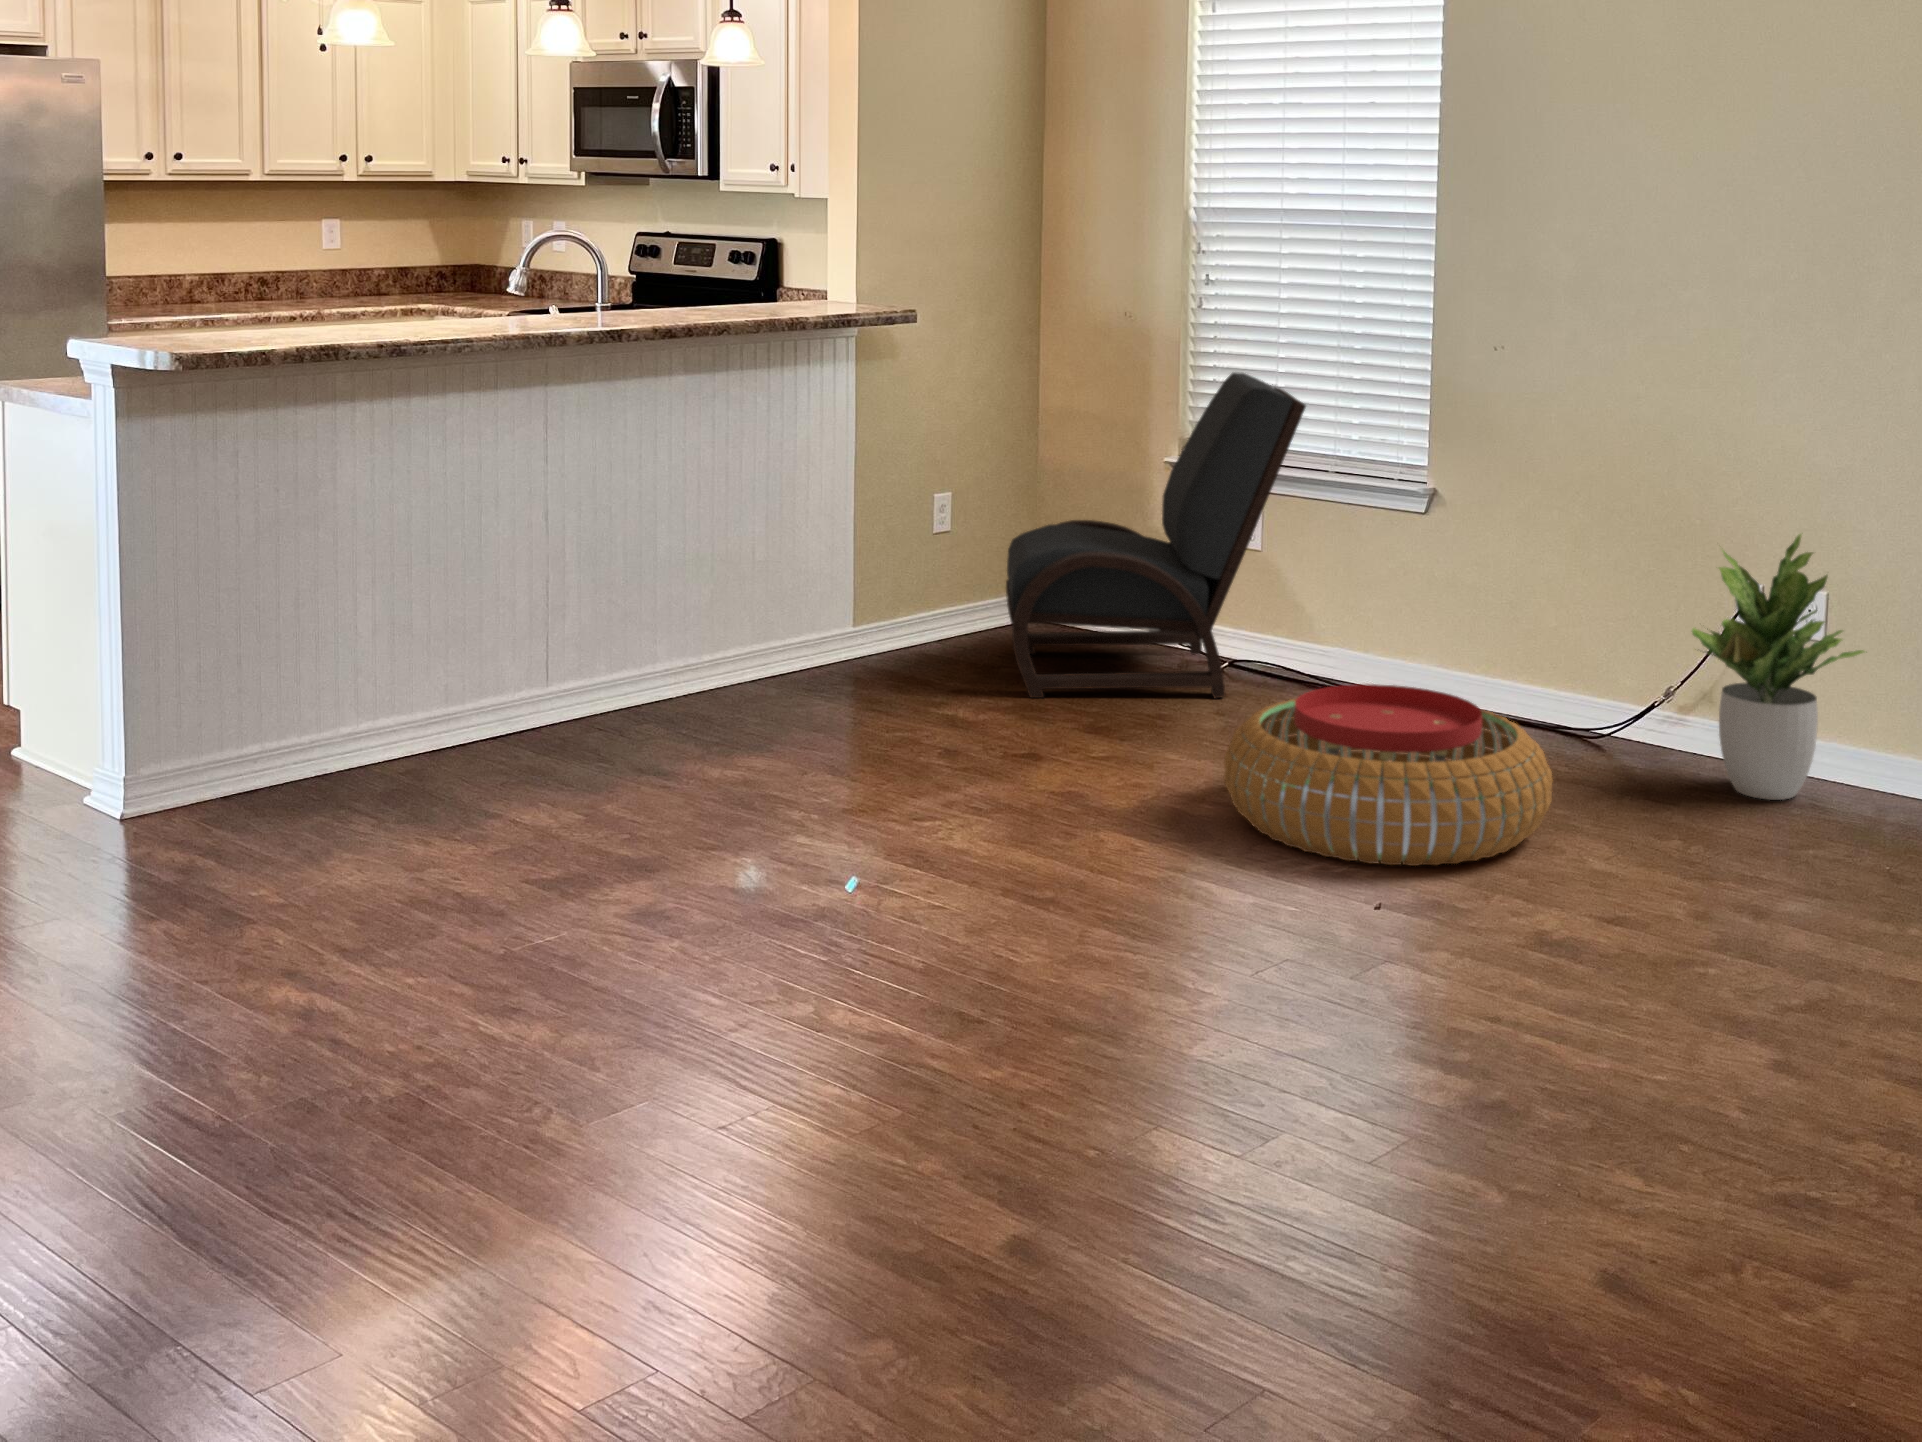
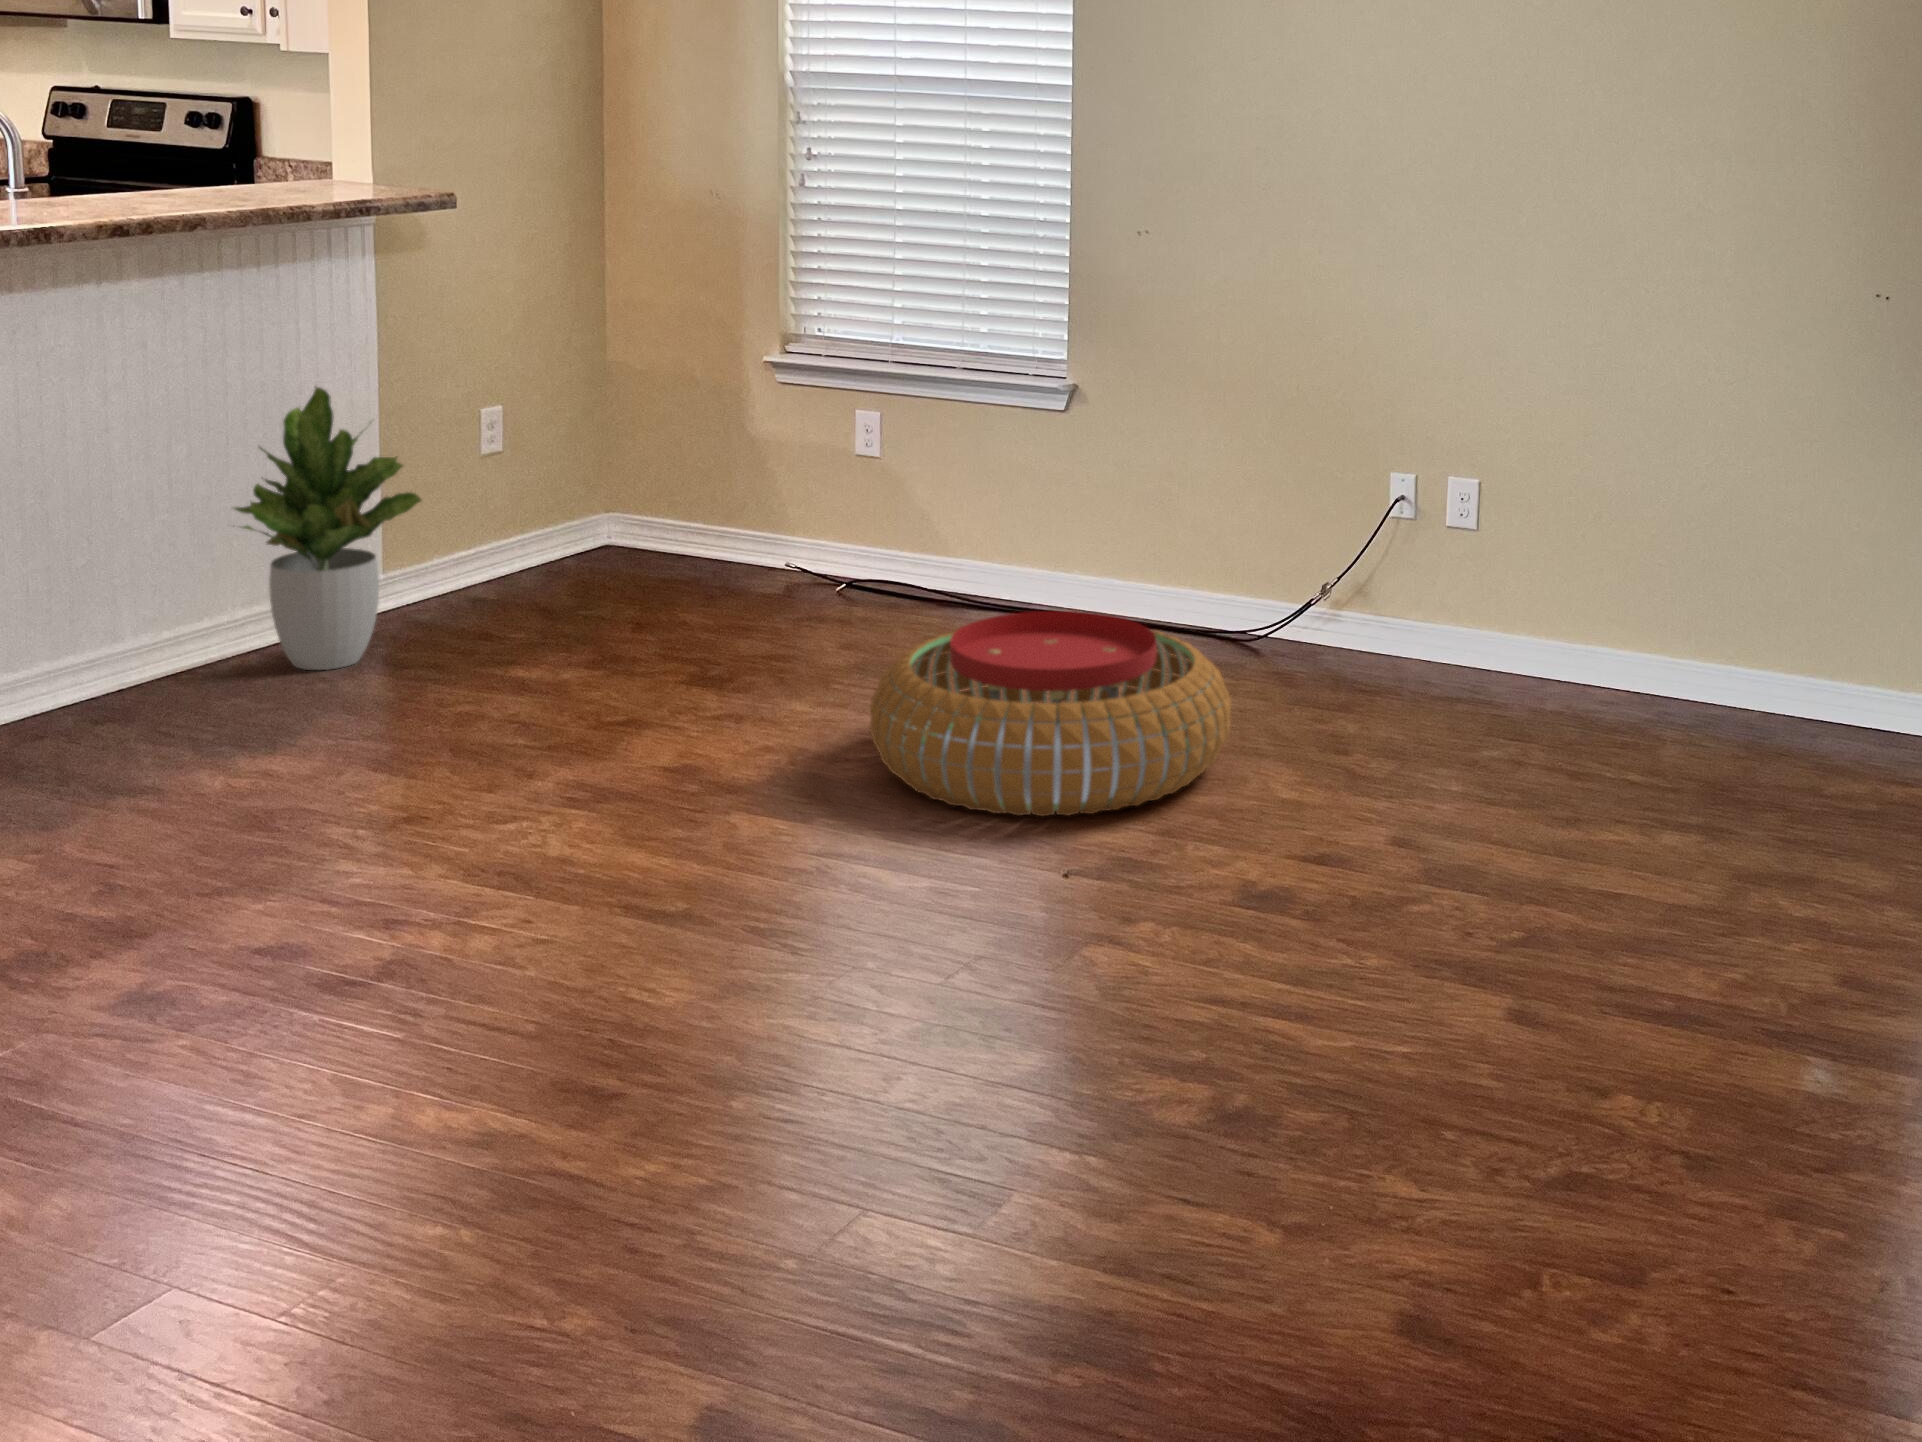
lounge chair: present [1006,373,1306,698] -> none [578,260,935,647]
potted plant: present [1692,534,1865,800] -> present [233,386,422,670]

